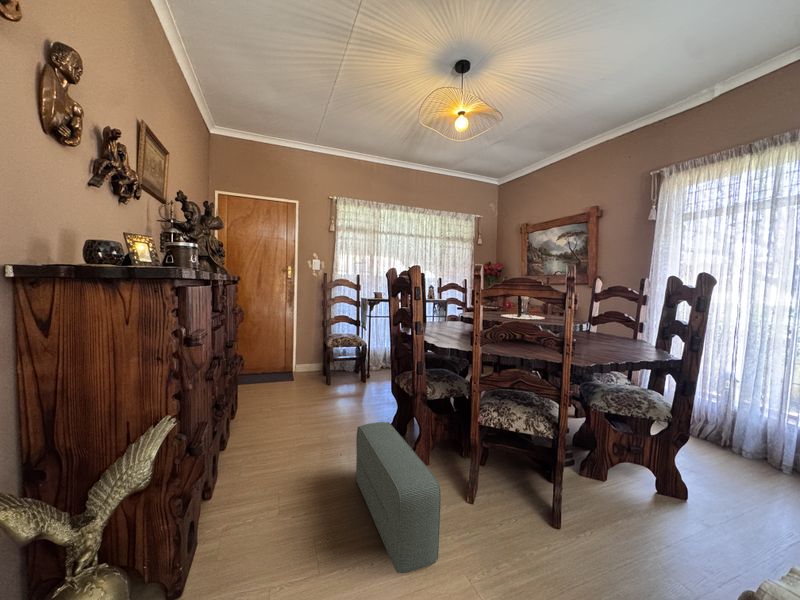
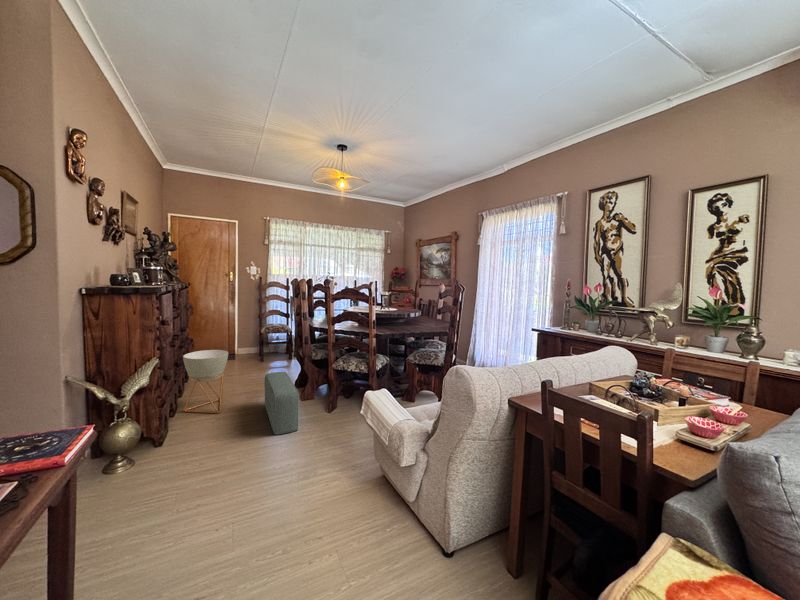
planter: none [228,380,298,493] -> present [183,350,228,413]

